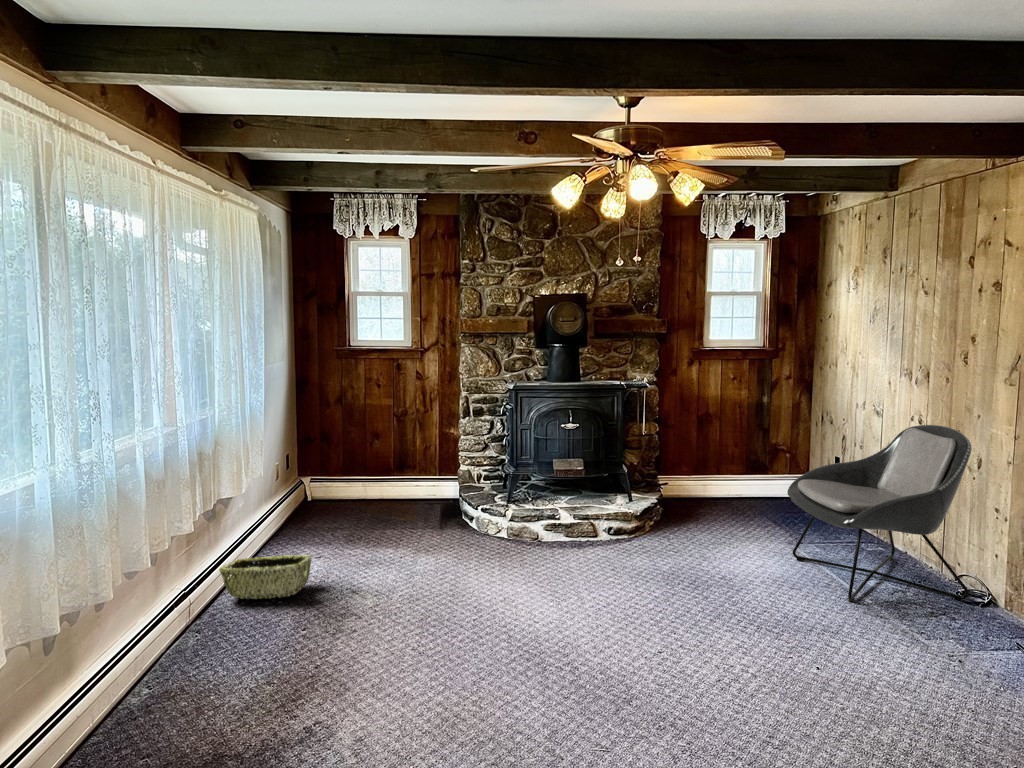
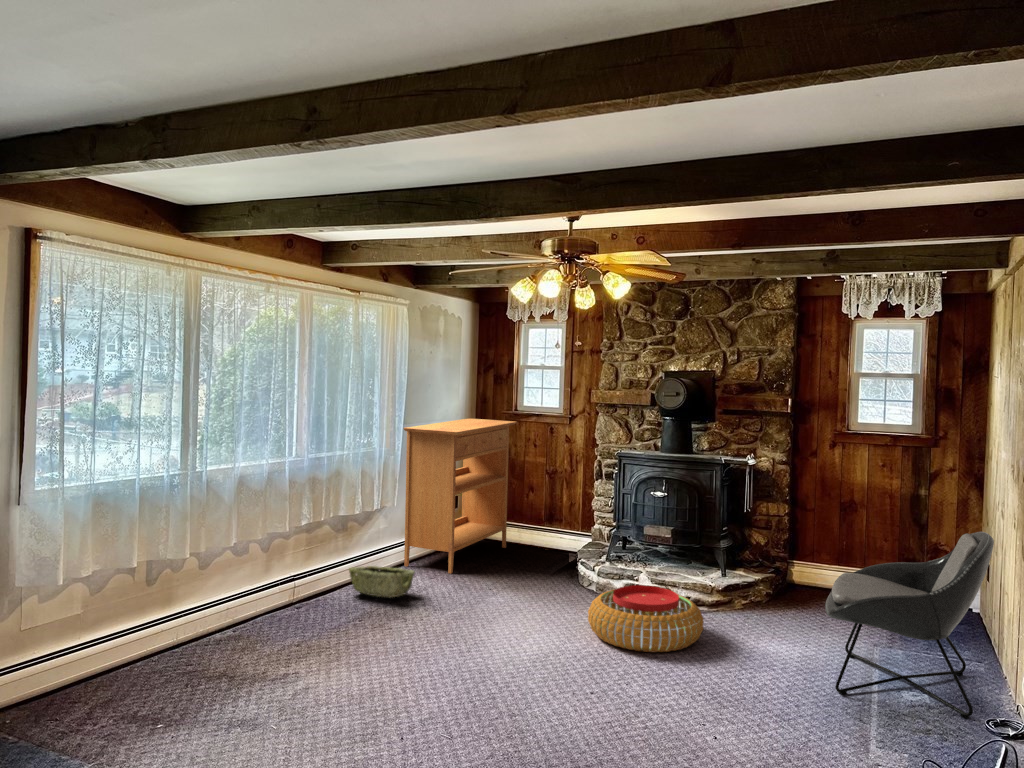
console table: none [247,361,357,549] -> present [403,418,517,574]
pouf: none [551,524,680,601] -> present [588,585,704,652]

